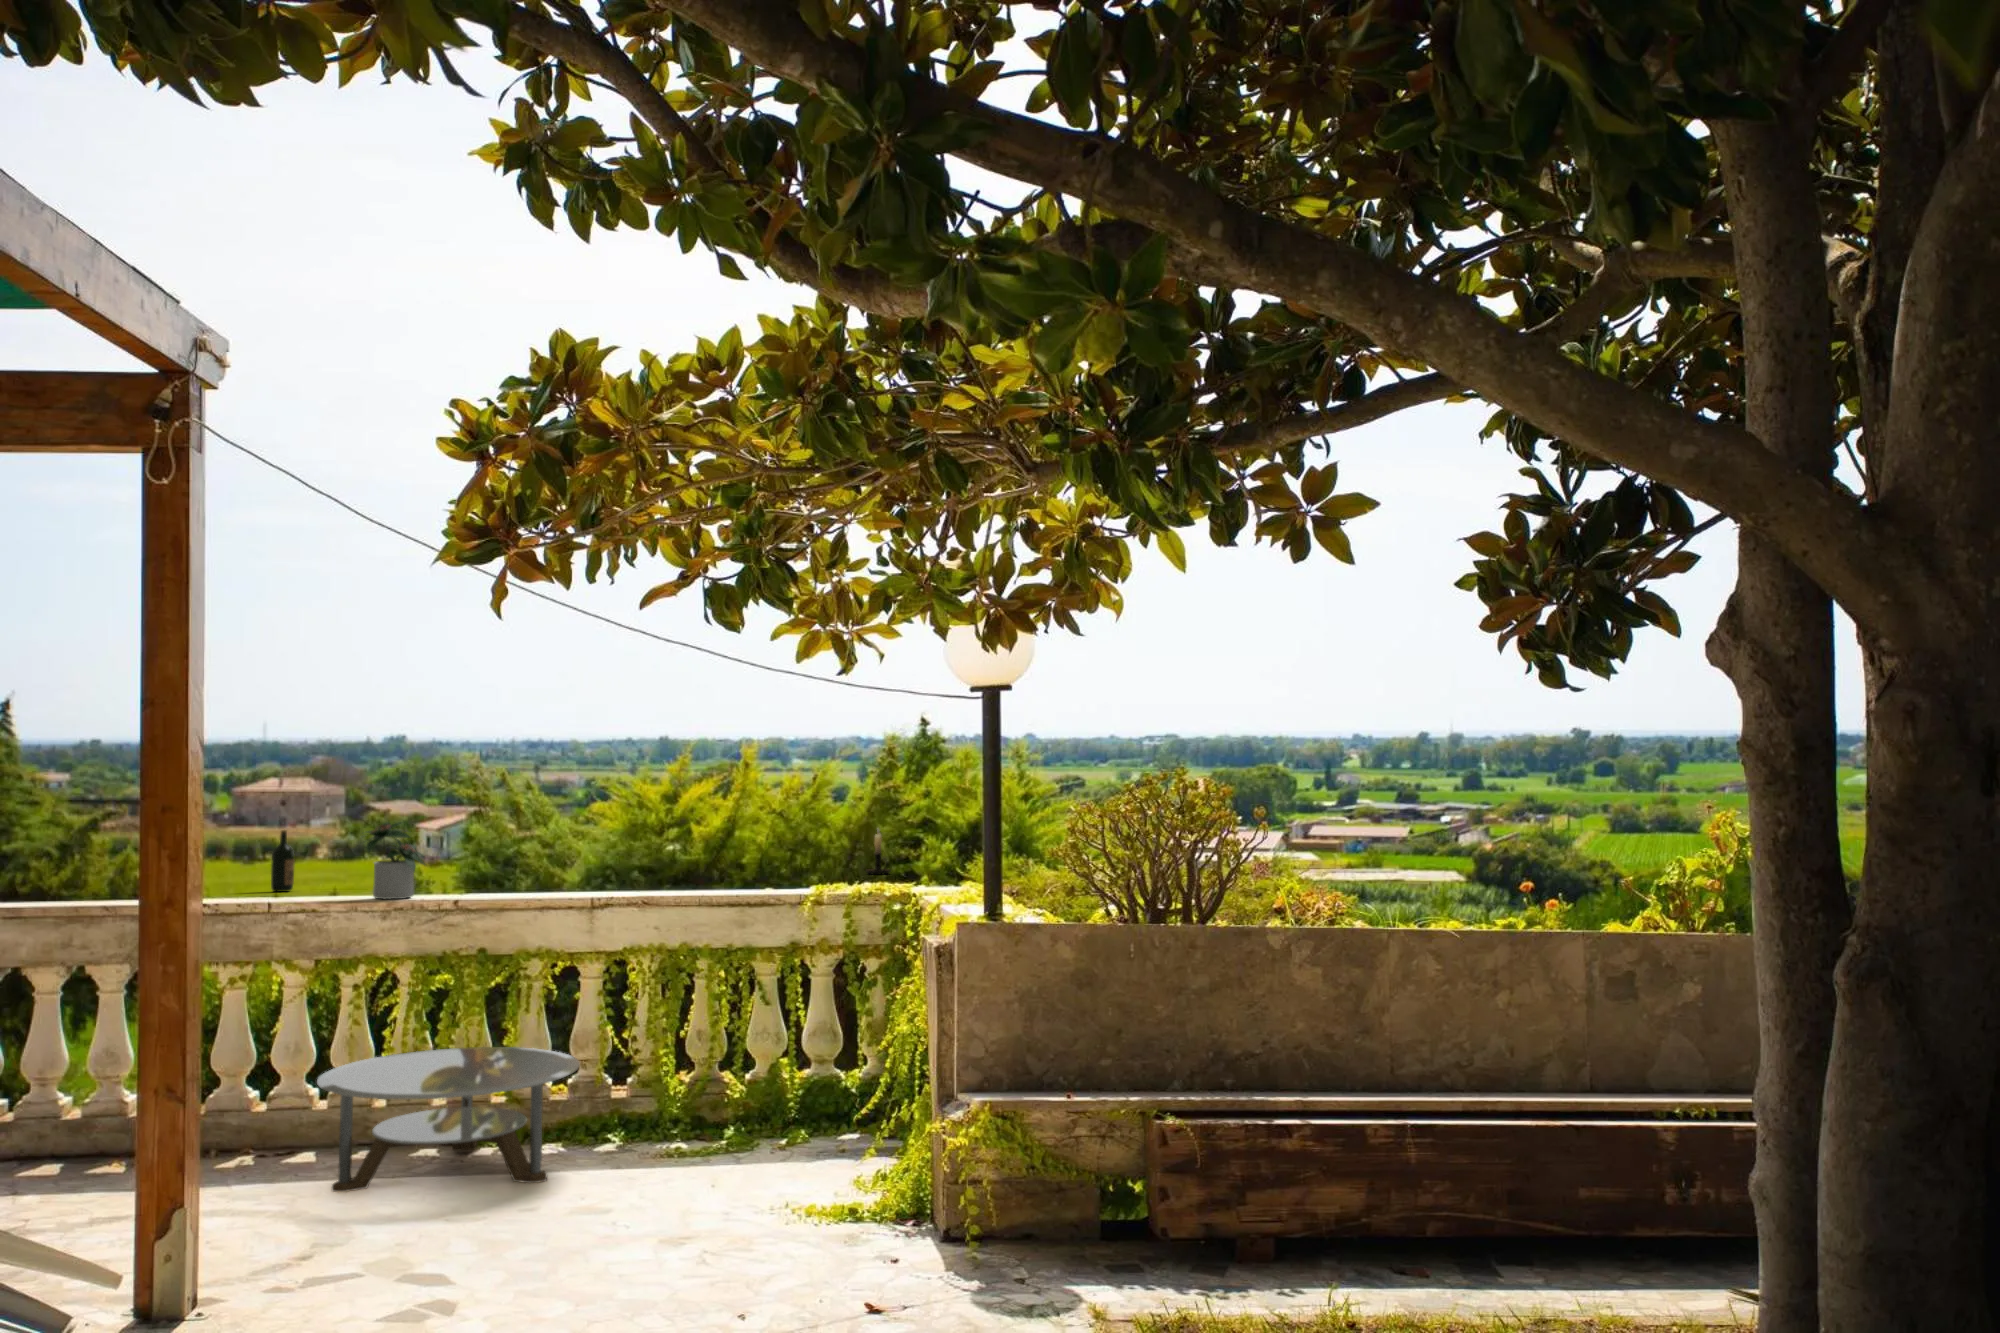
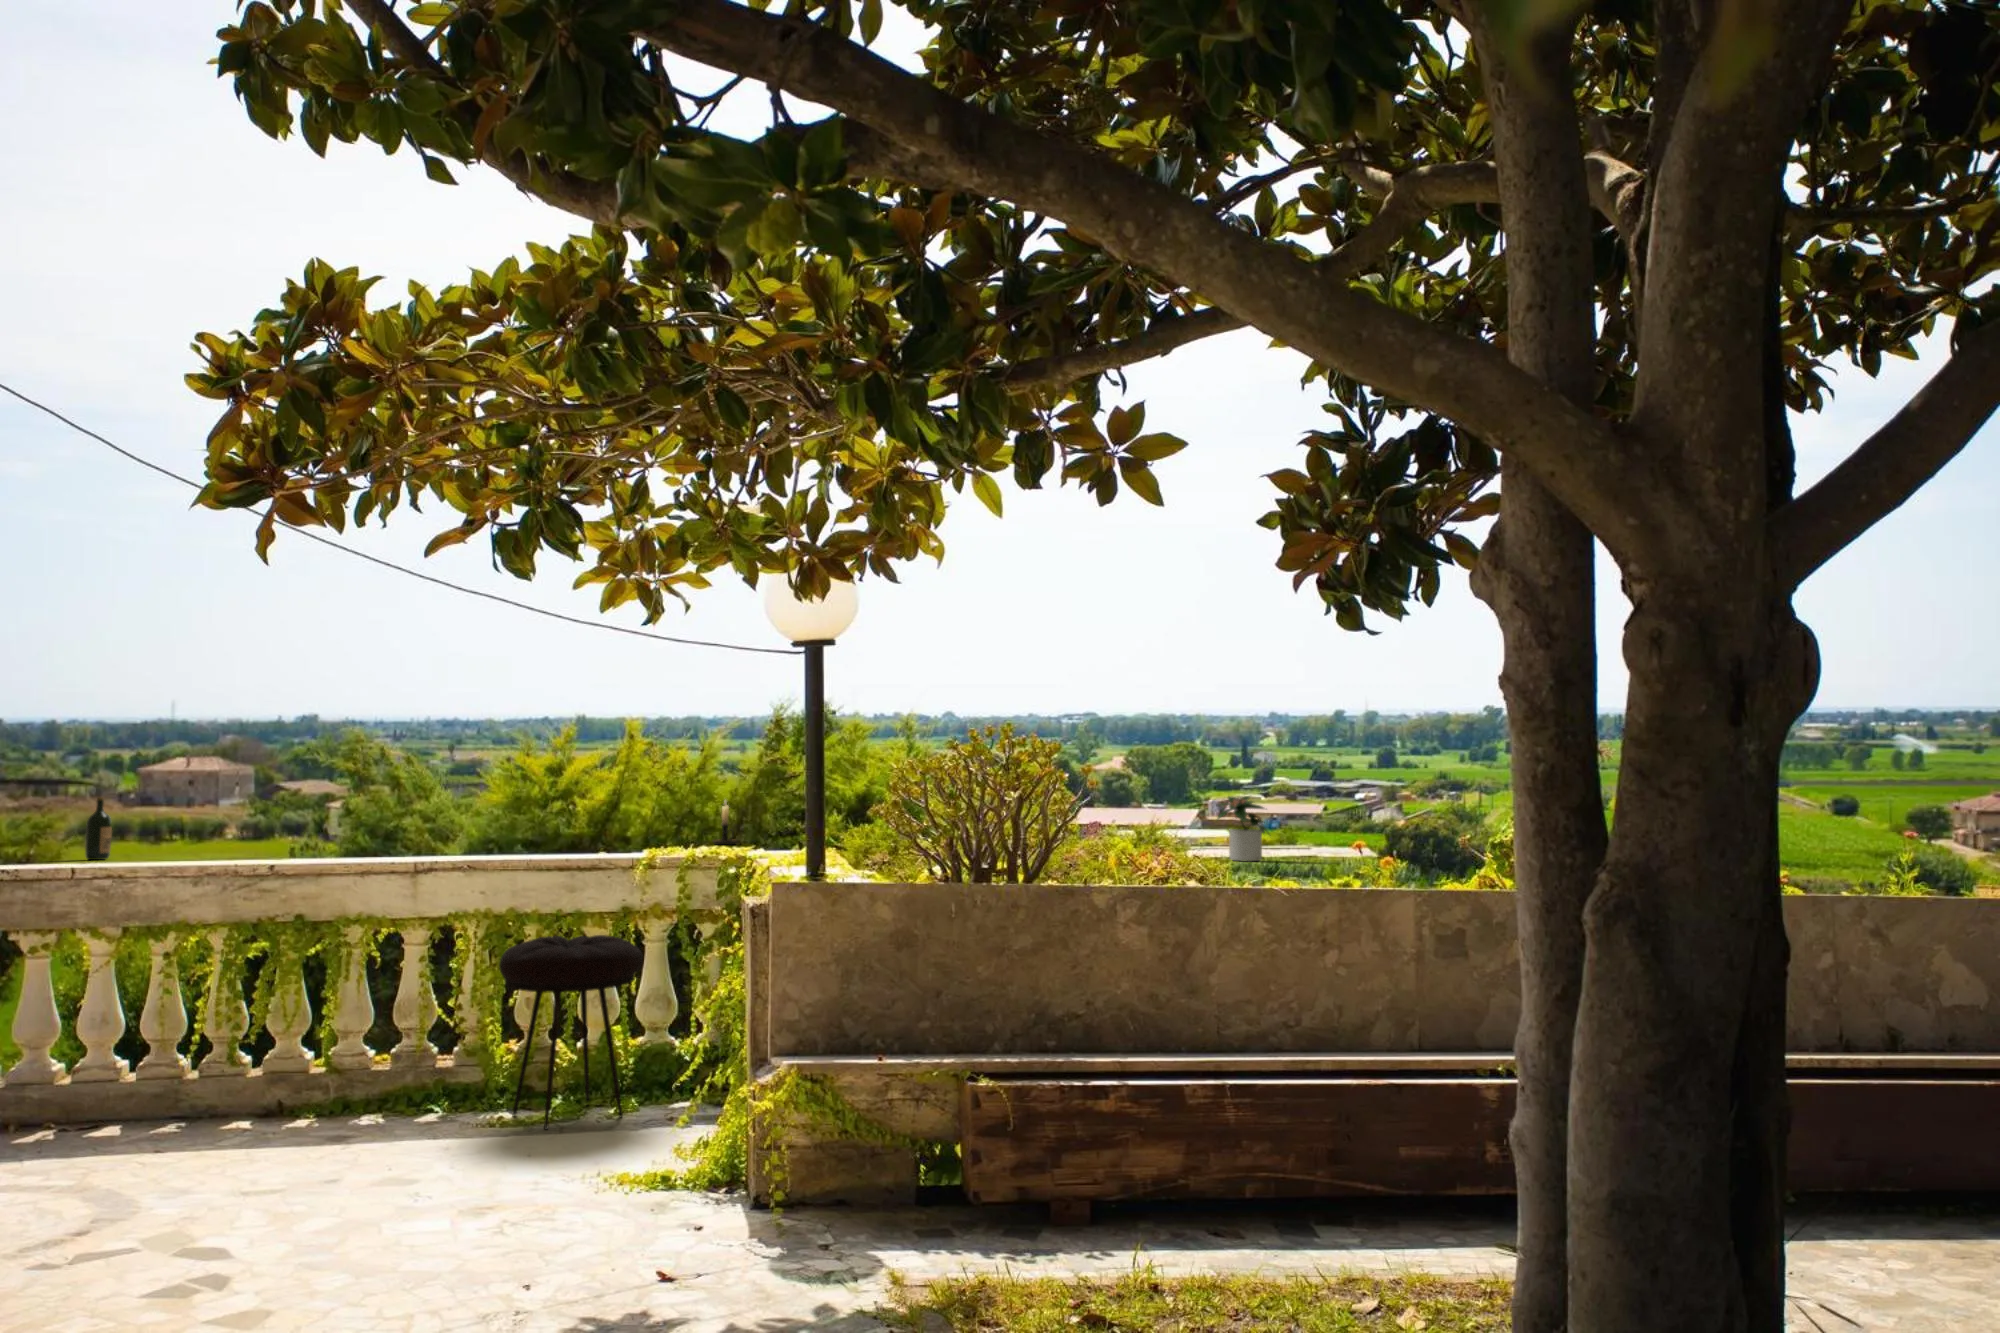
potted plant: present [366,822,424,899] -> present [1218,796,1266,862]
stool: none [675,970,814,1164] -> present [499,935,643,1130]
round table: present [317,1047,580,1192] -> none [107,1016,396,1171]

